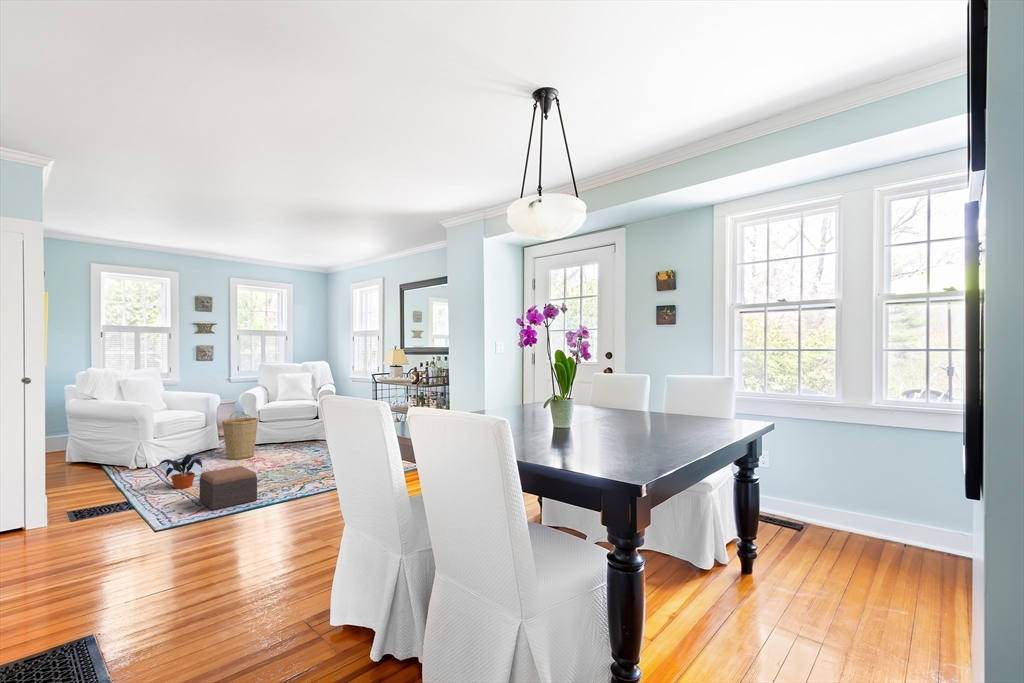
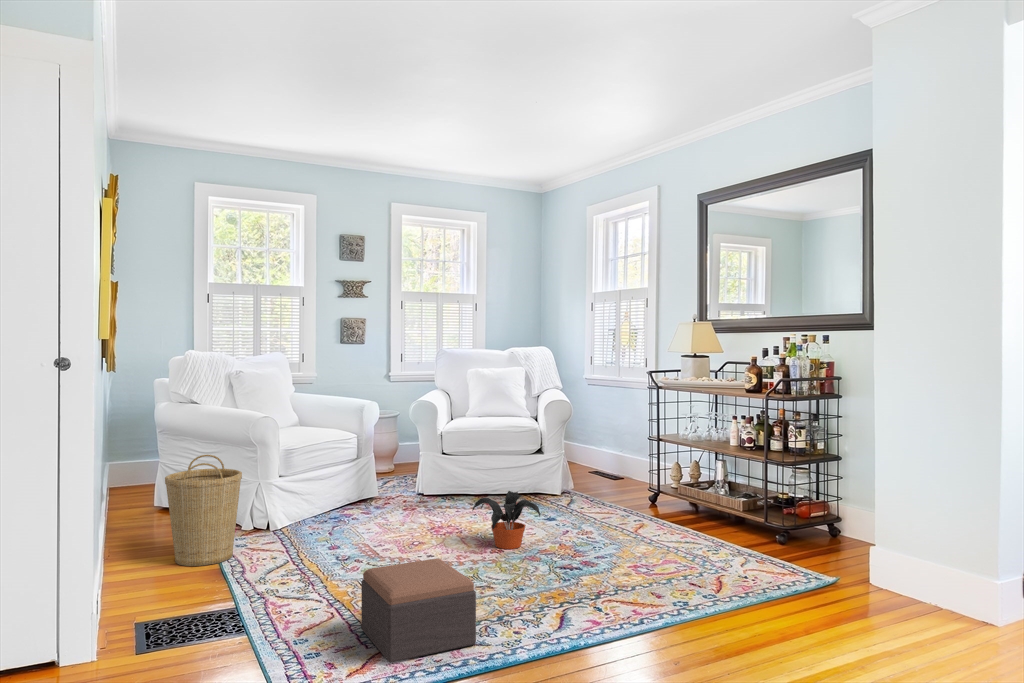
basket: present [222,412,258,460] -> present [165,455,242,566]
potted plant: present [158,454,202,489] -> present [472,491,540,549]

